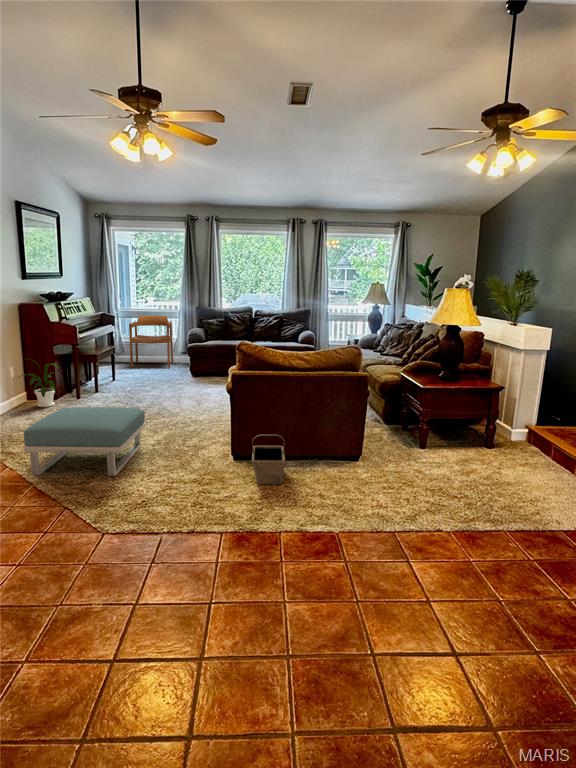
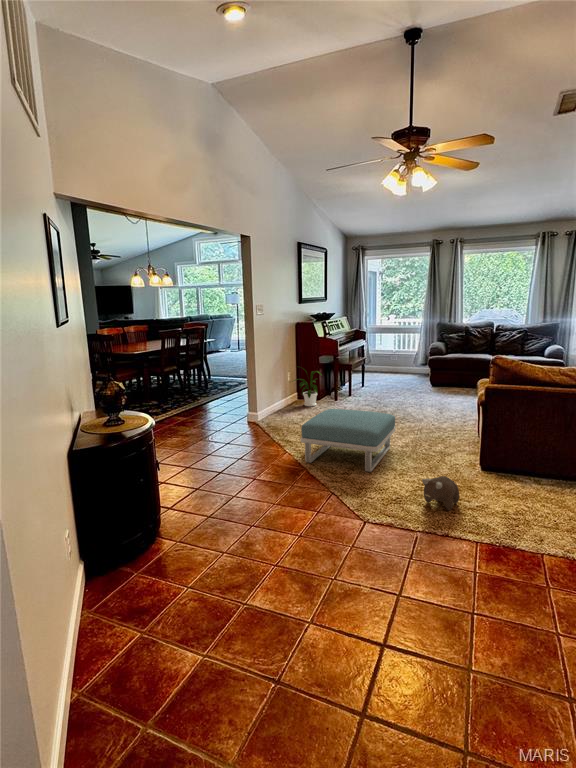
armchair: present [129,316,173,368] -> none [374,331,412,378]
basket: present [252,435,285,484] -> none [505,450,545,504]
plush toy: none [167,470,208,505] -> present [422,476,459,510]

